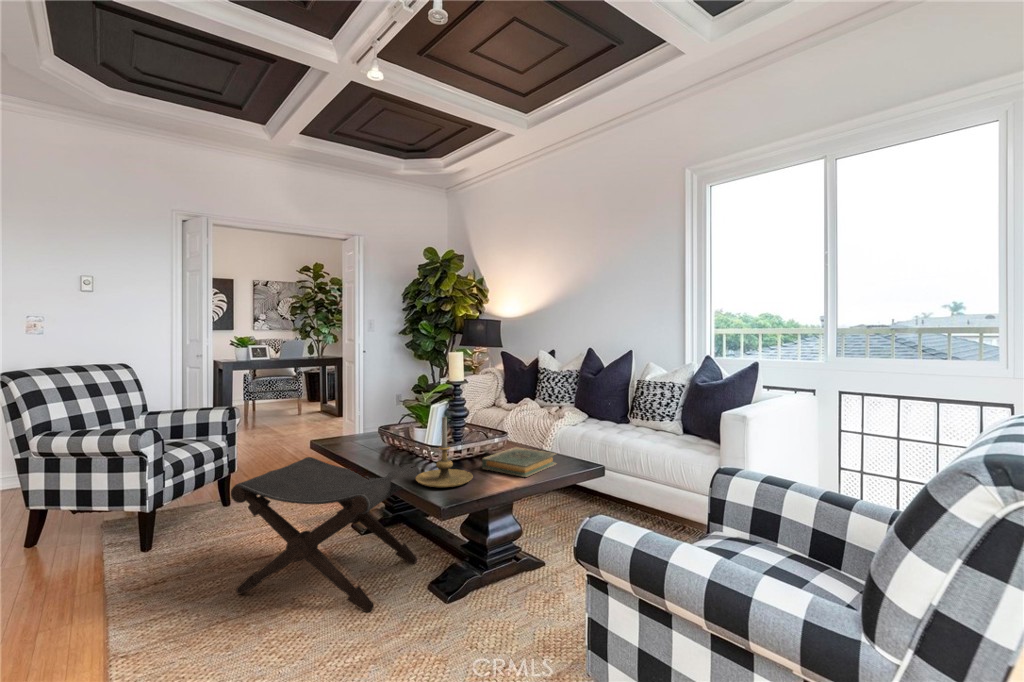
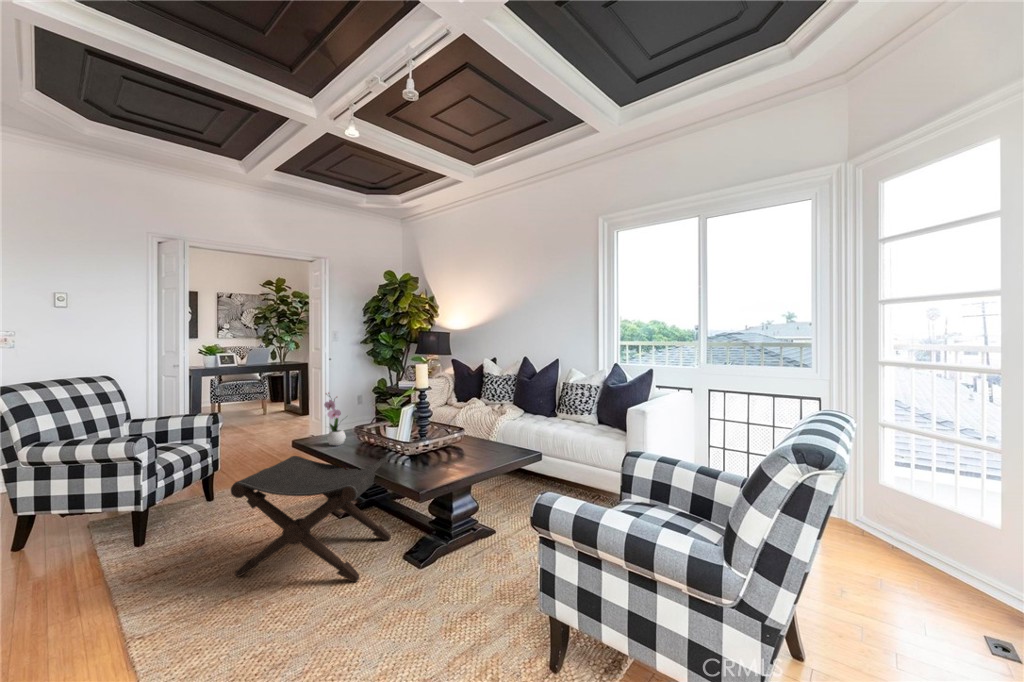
flower arrangement: none [344,384,372,447] -> present [324,393,346,446]
candle holder: present [416,417,473,487] -> none [393,419,440,477]
hardback book: present [482,447,556,477] -> none [446,441,506,465]

